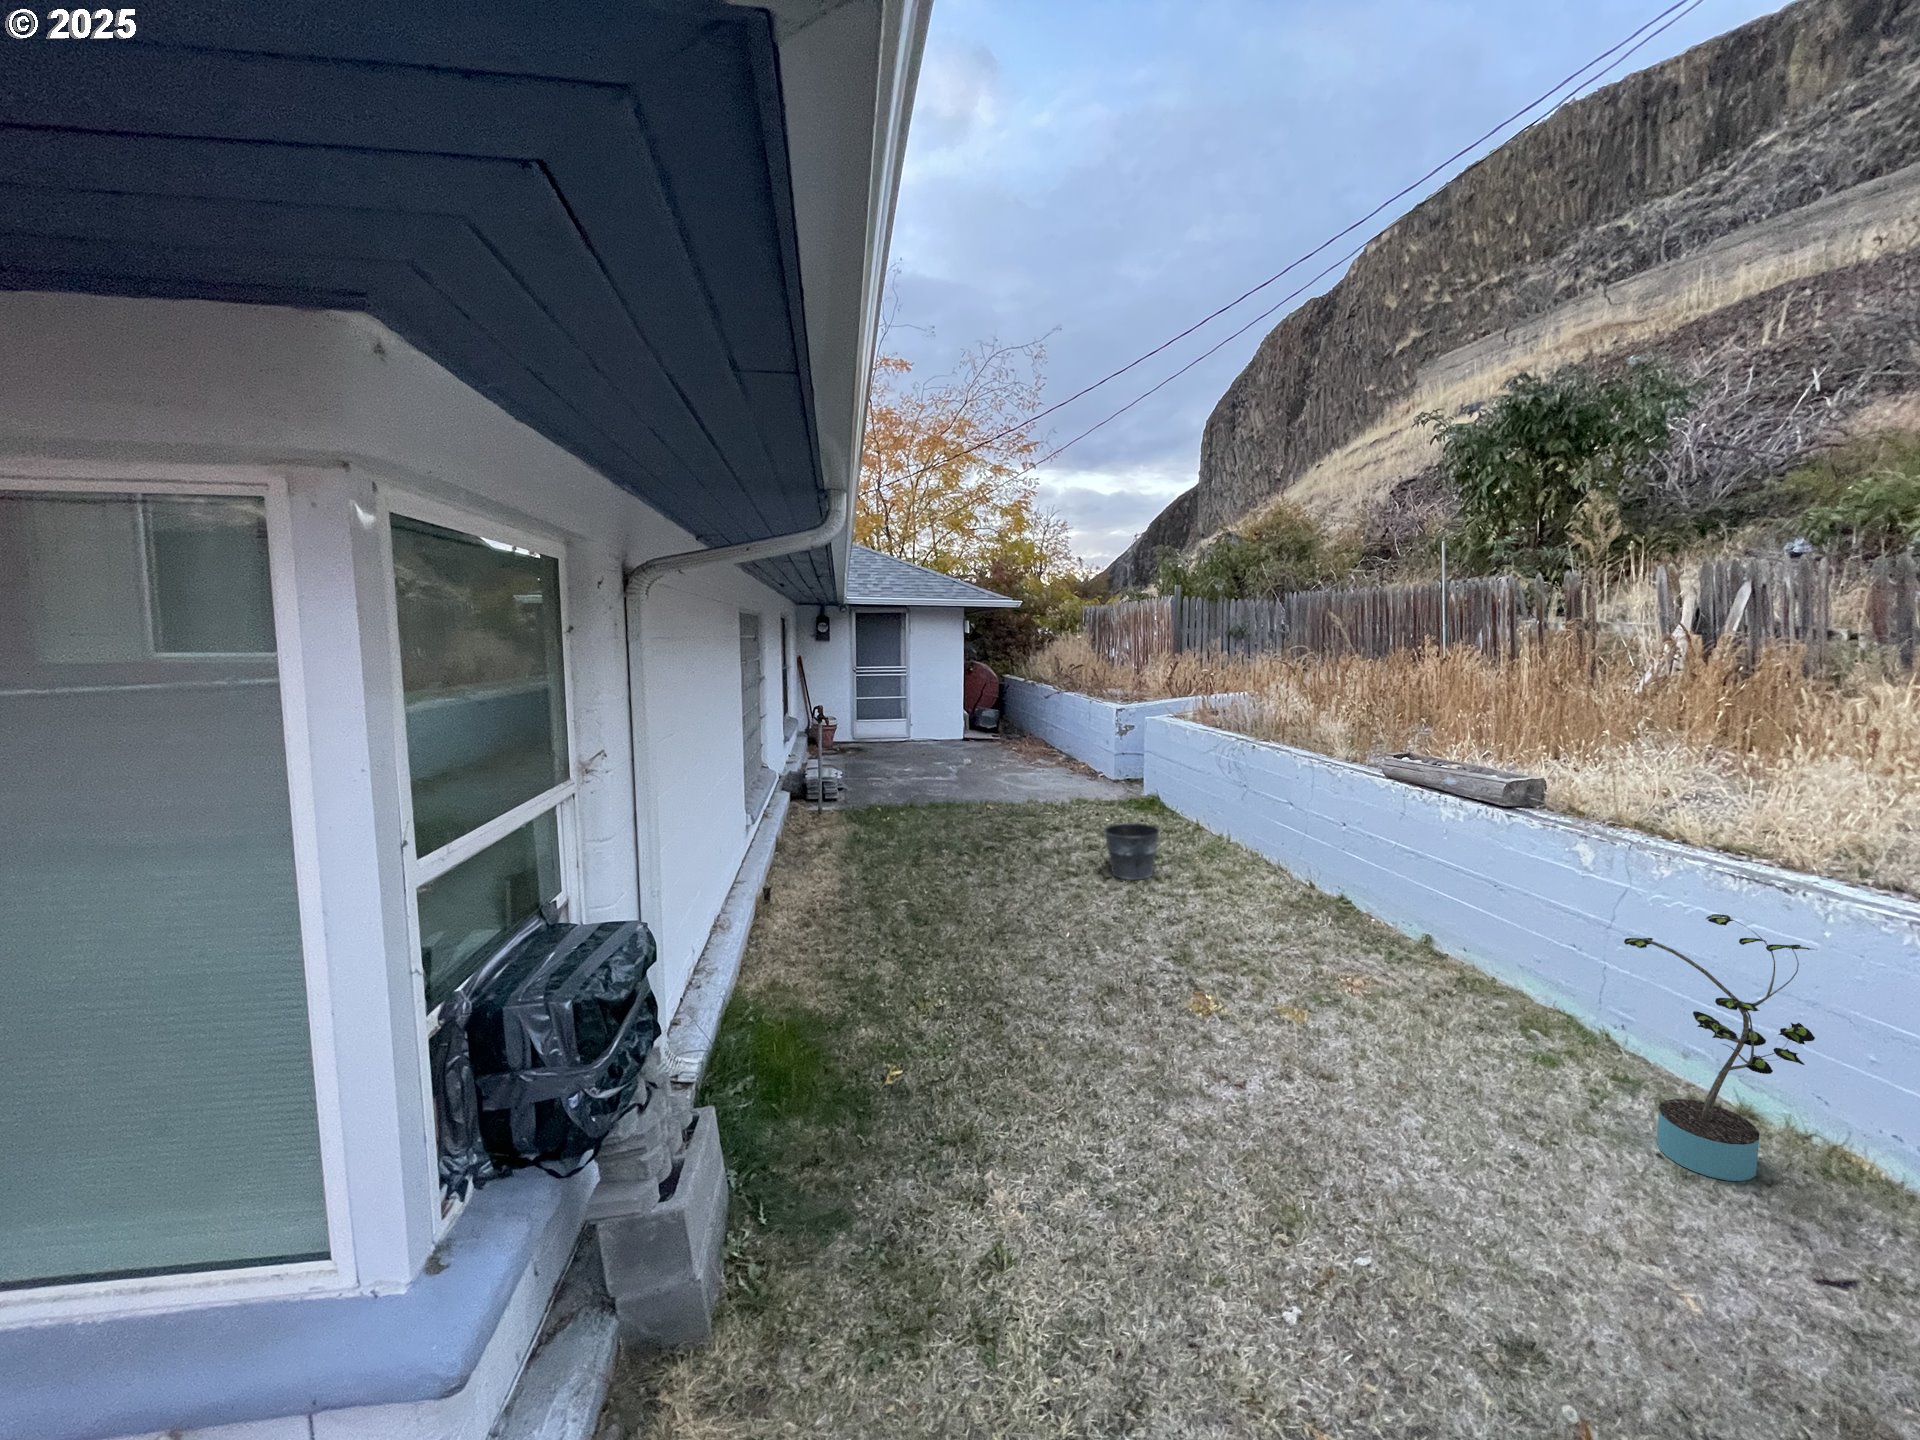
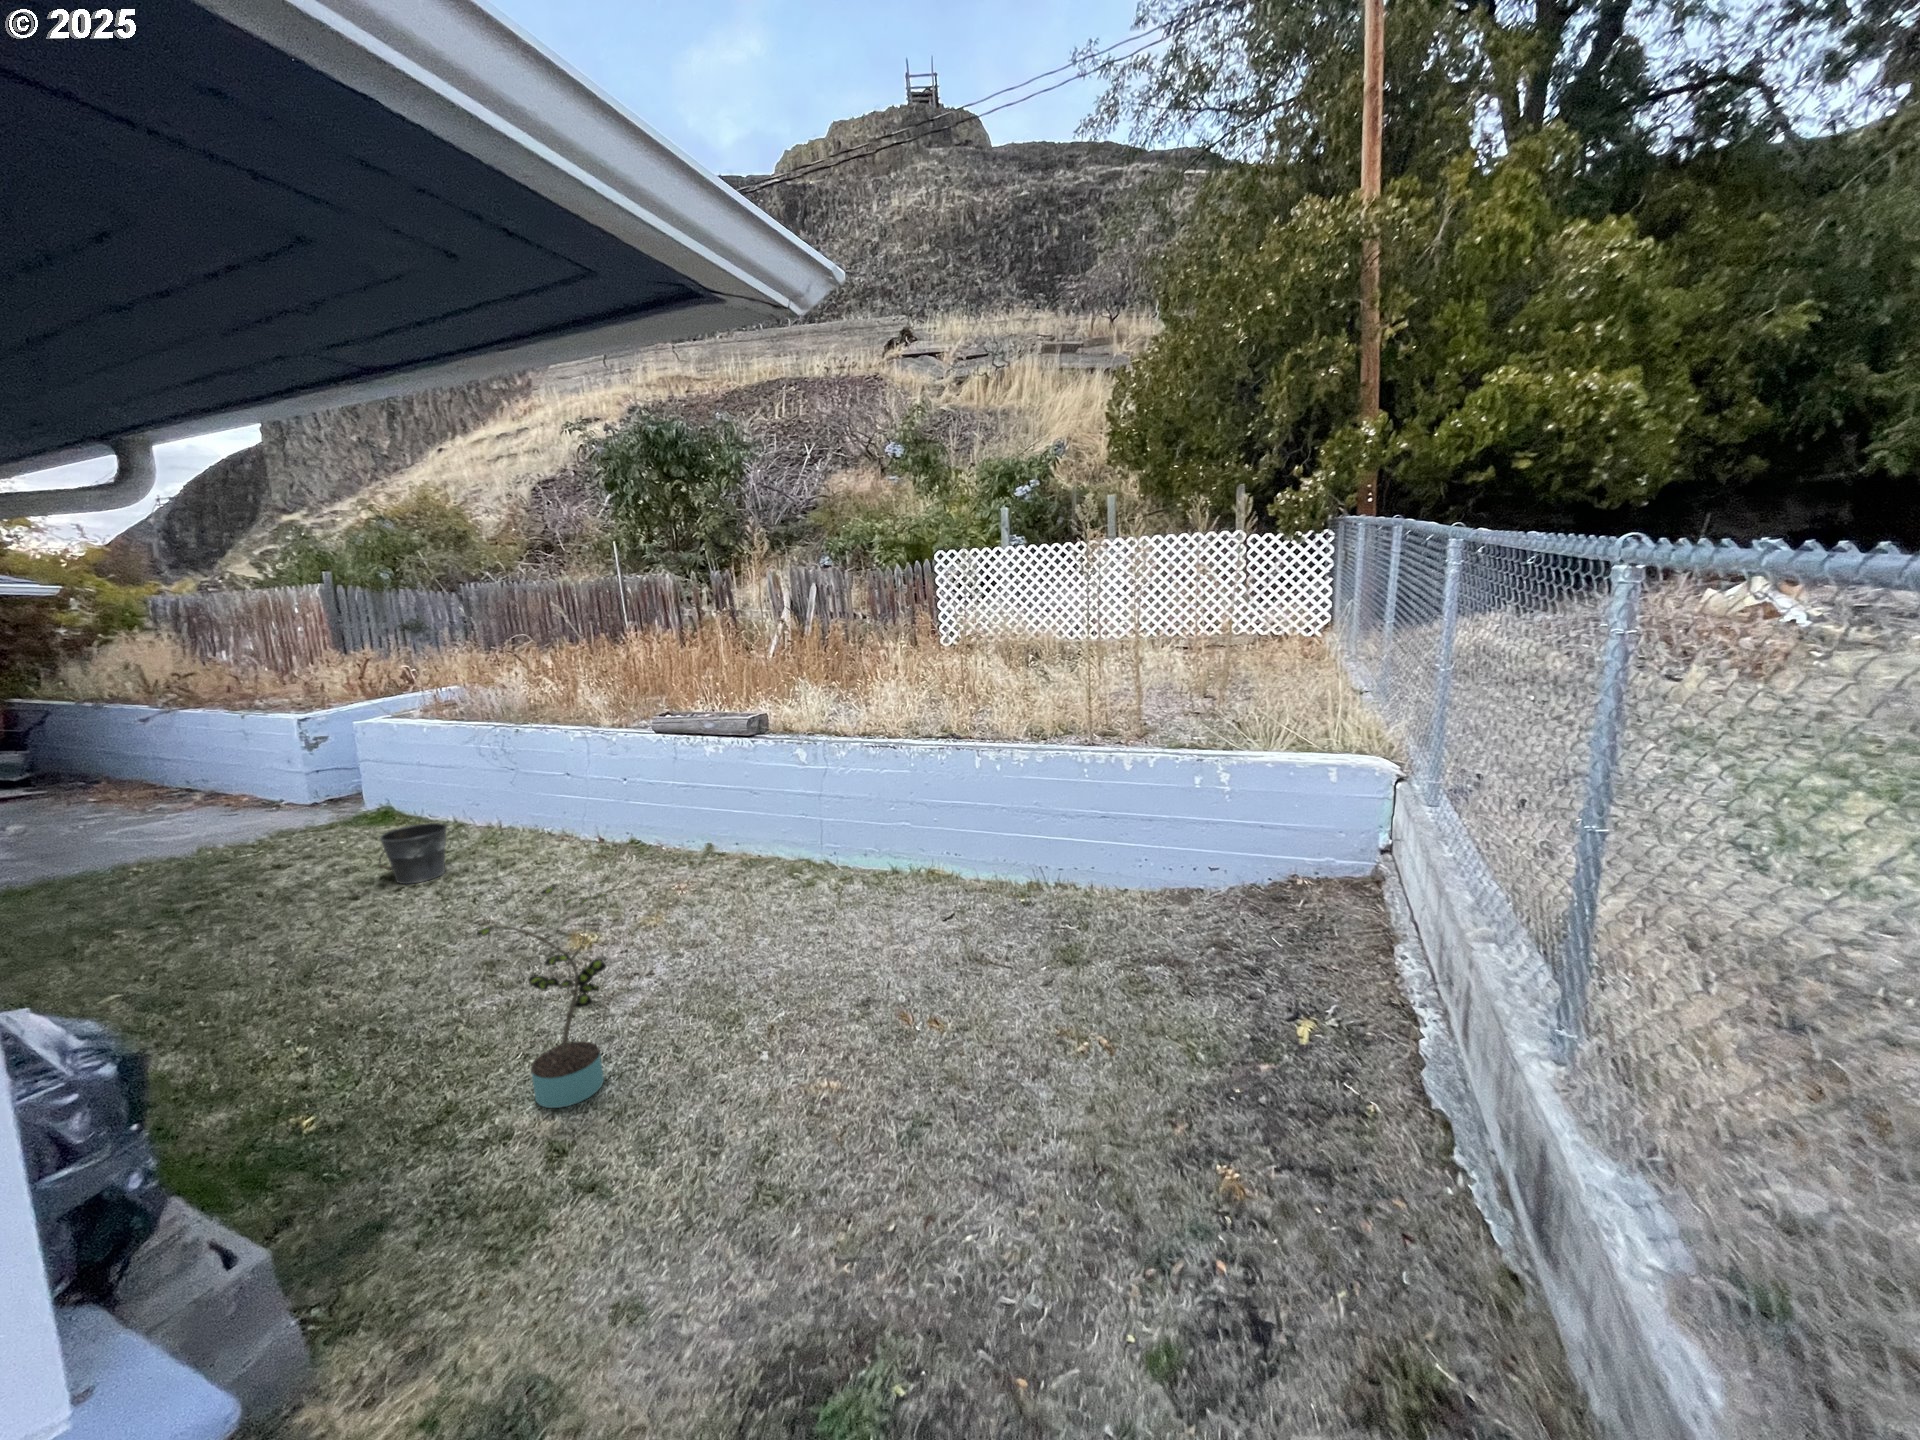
potted plant: present [1624,914,1815,1181] -> present [476,884,606,1108]

